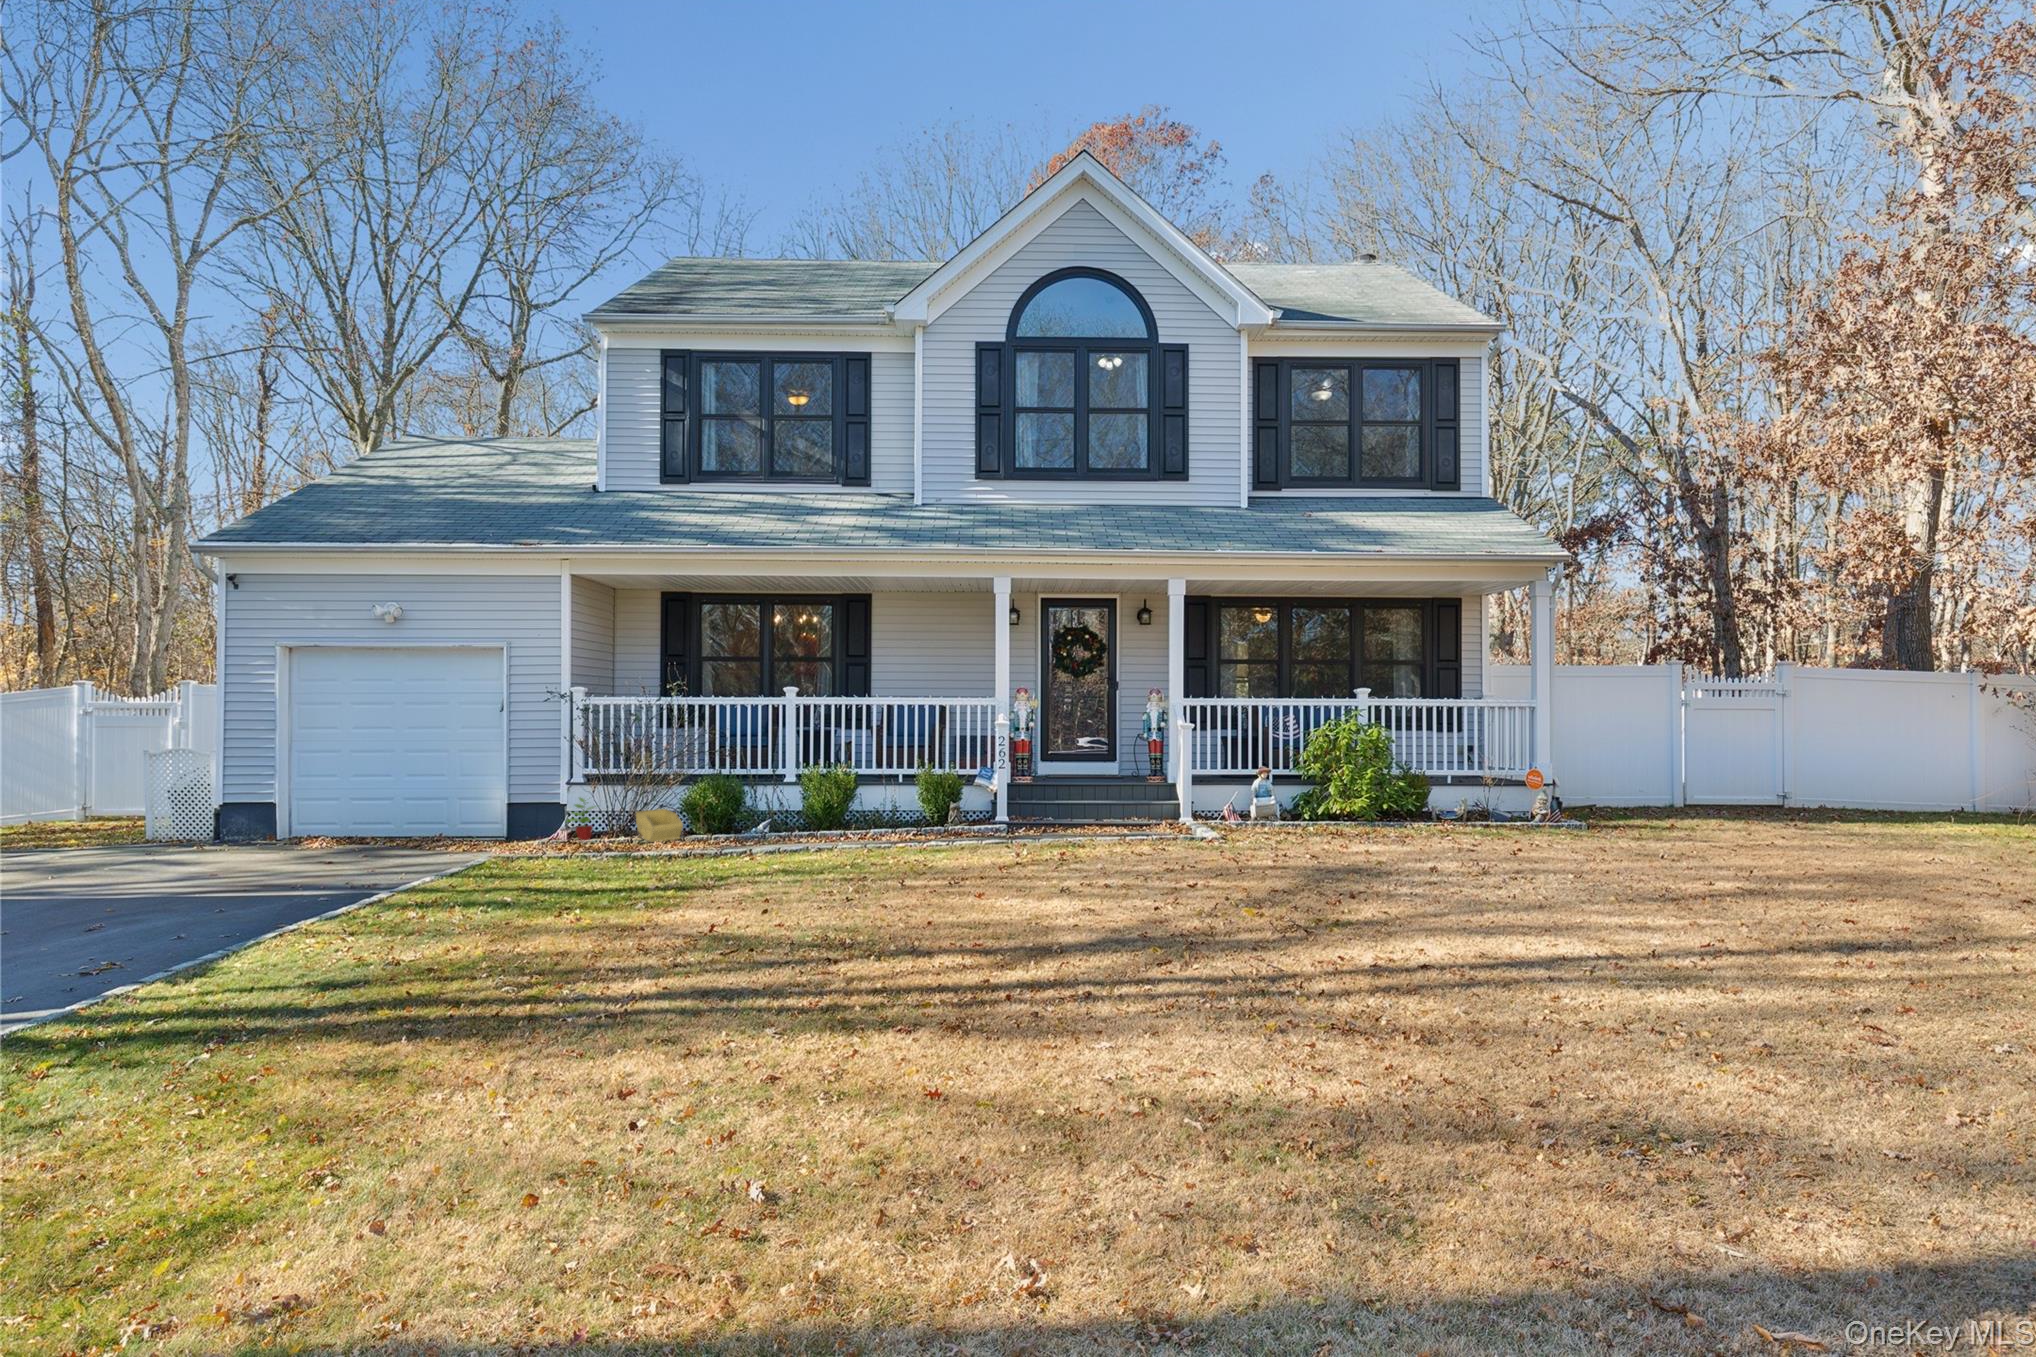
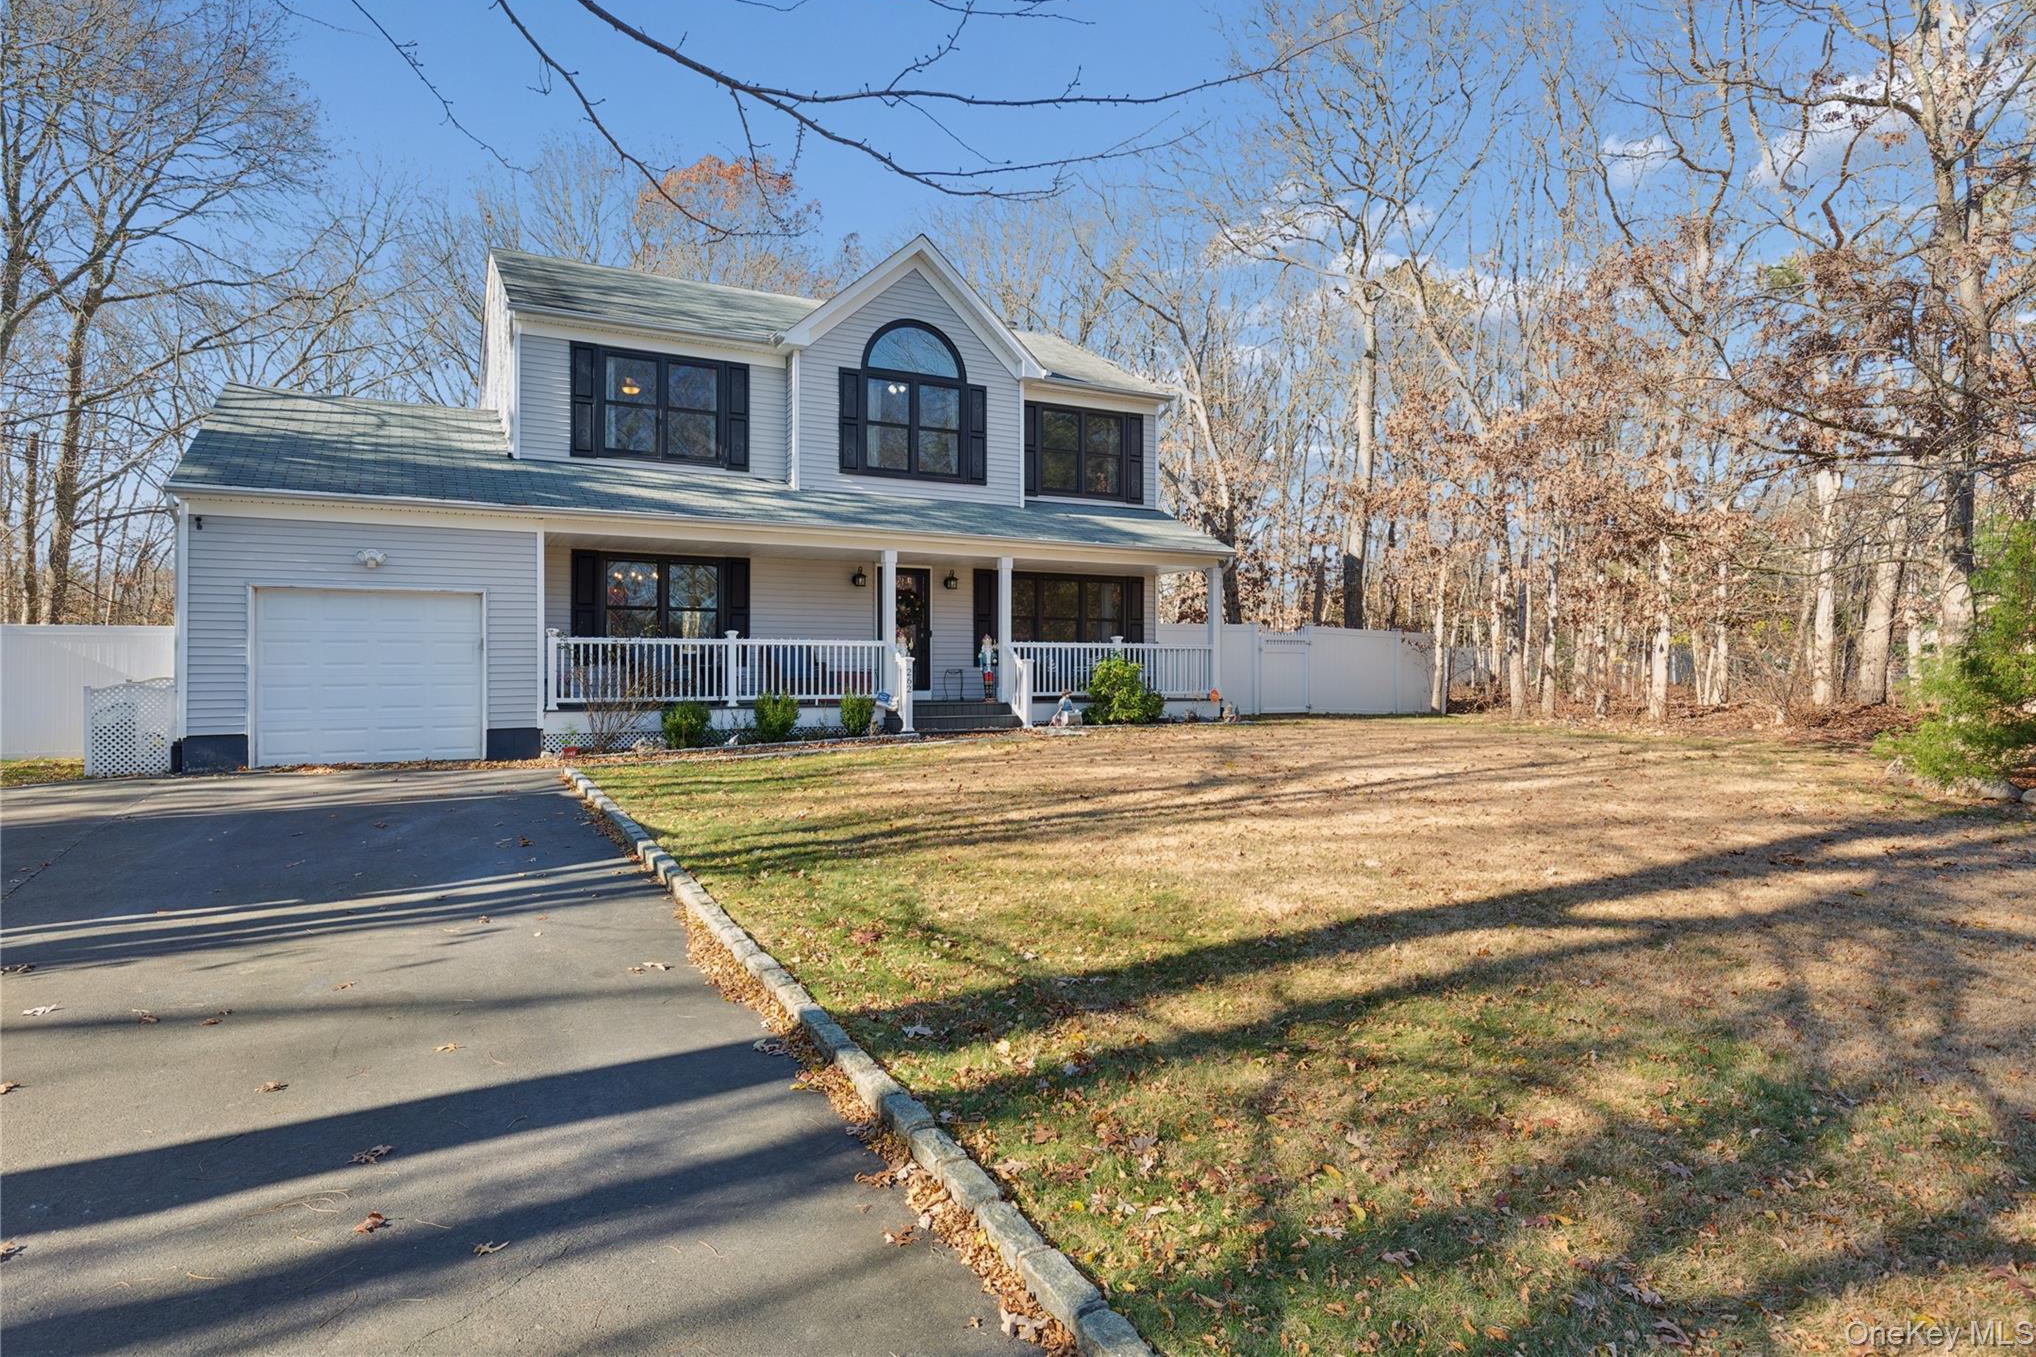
storage bin: present [636,809,683,842] -> none [614,731,667,755]

